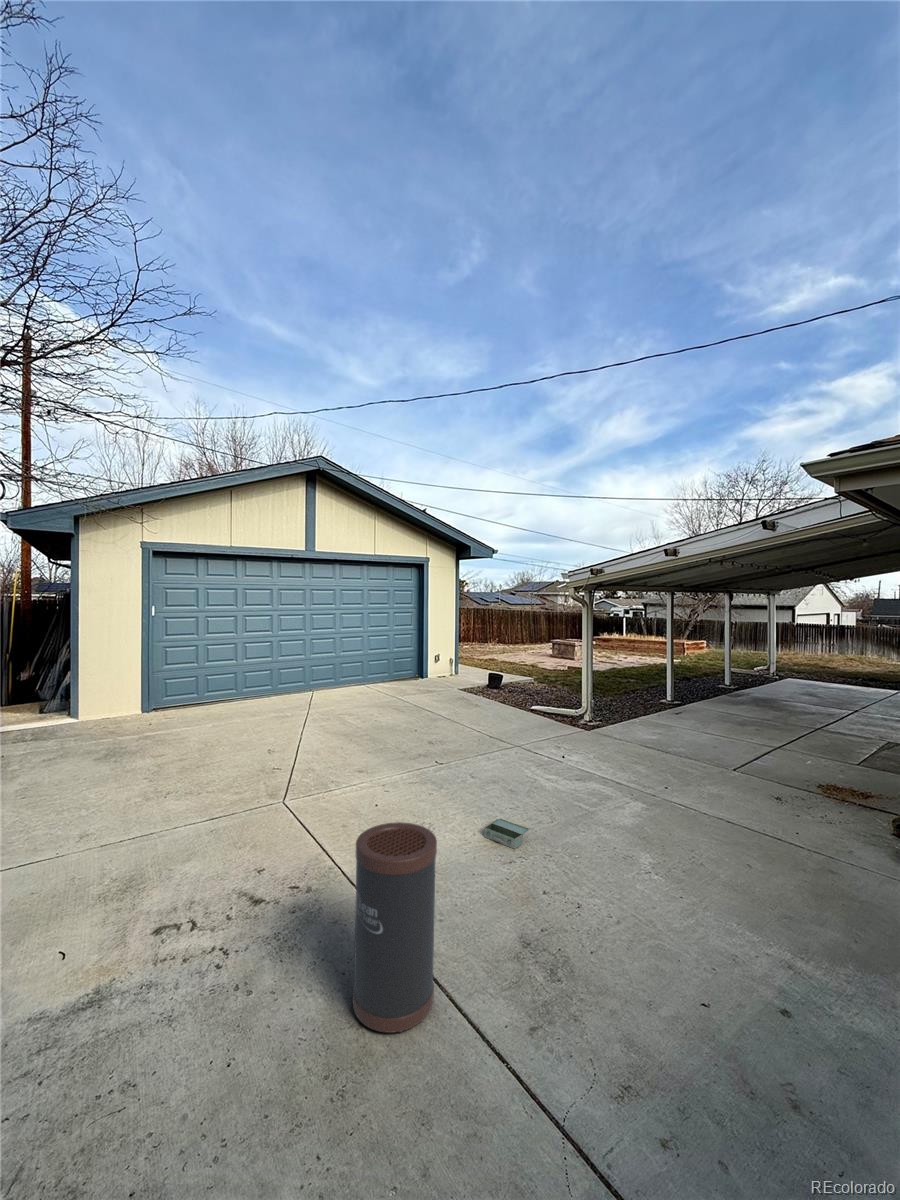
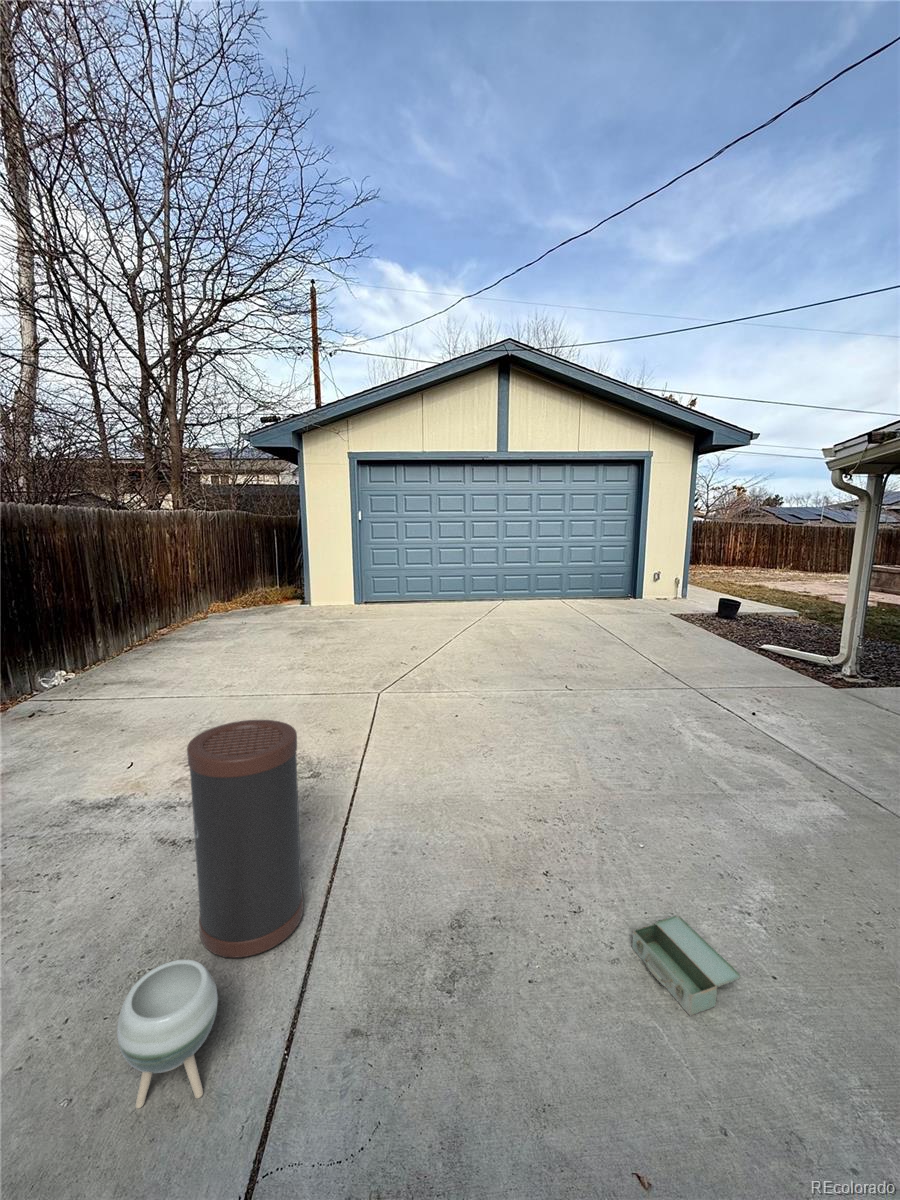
toolbox: present [484,819,529,849] -> present [632,916,741,1016]
planter: none [429,1013,495,1143] -> present [117,959,218,1108]

